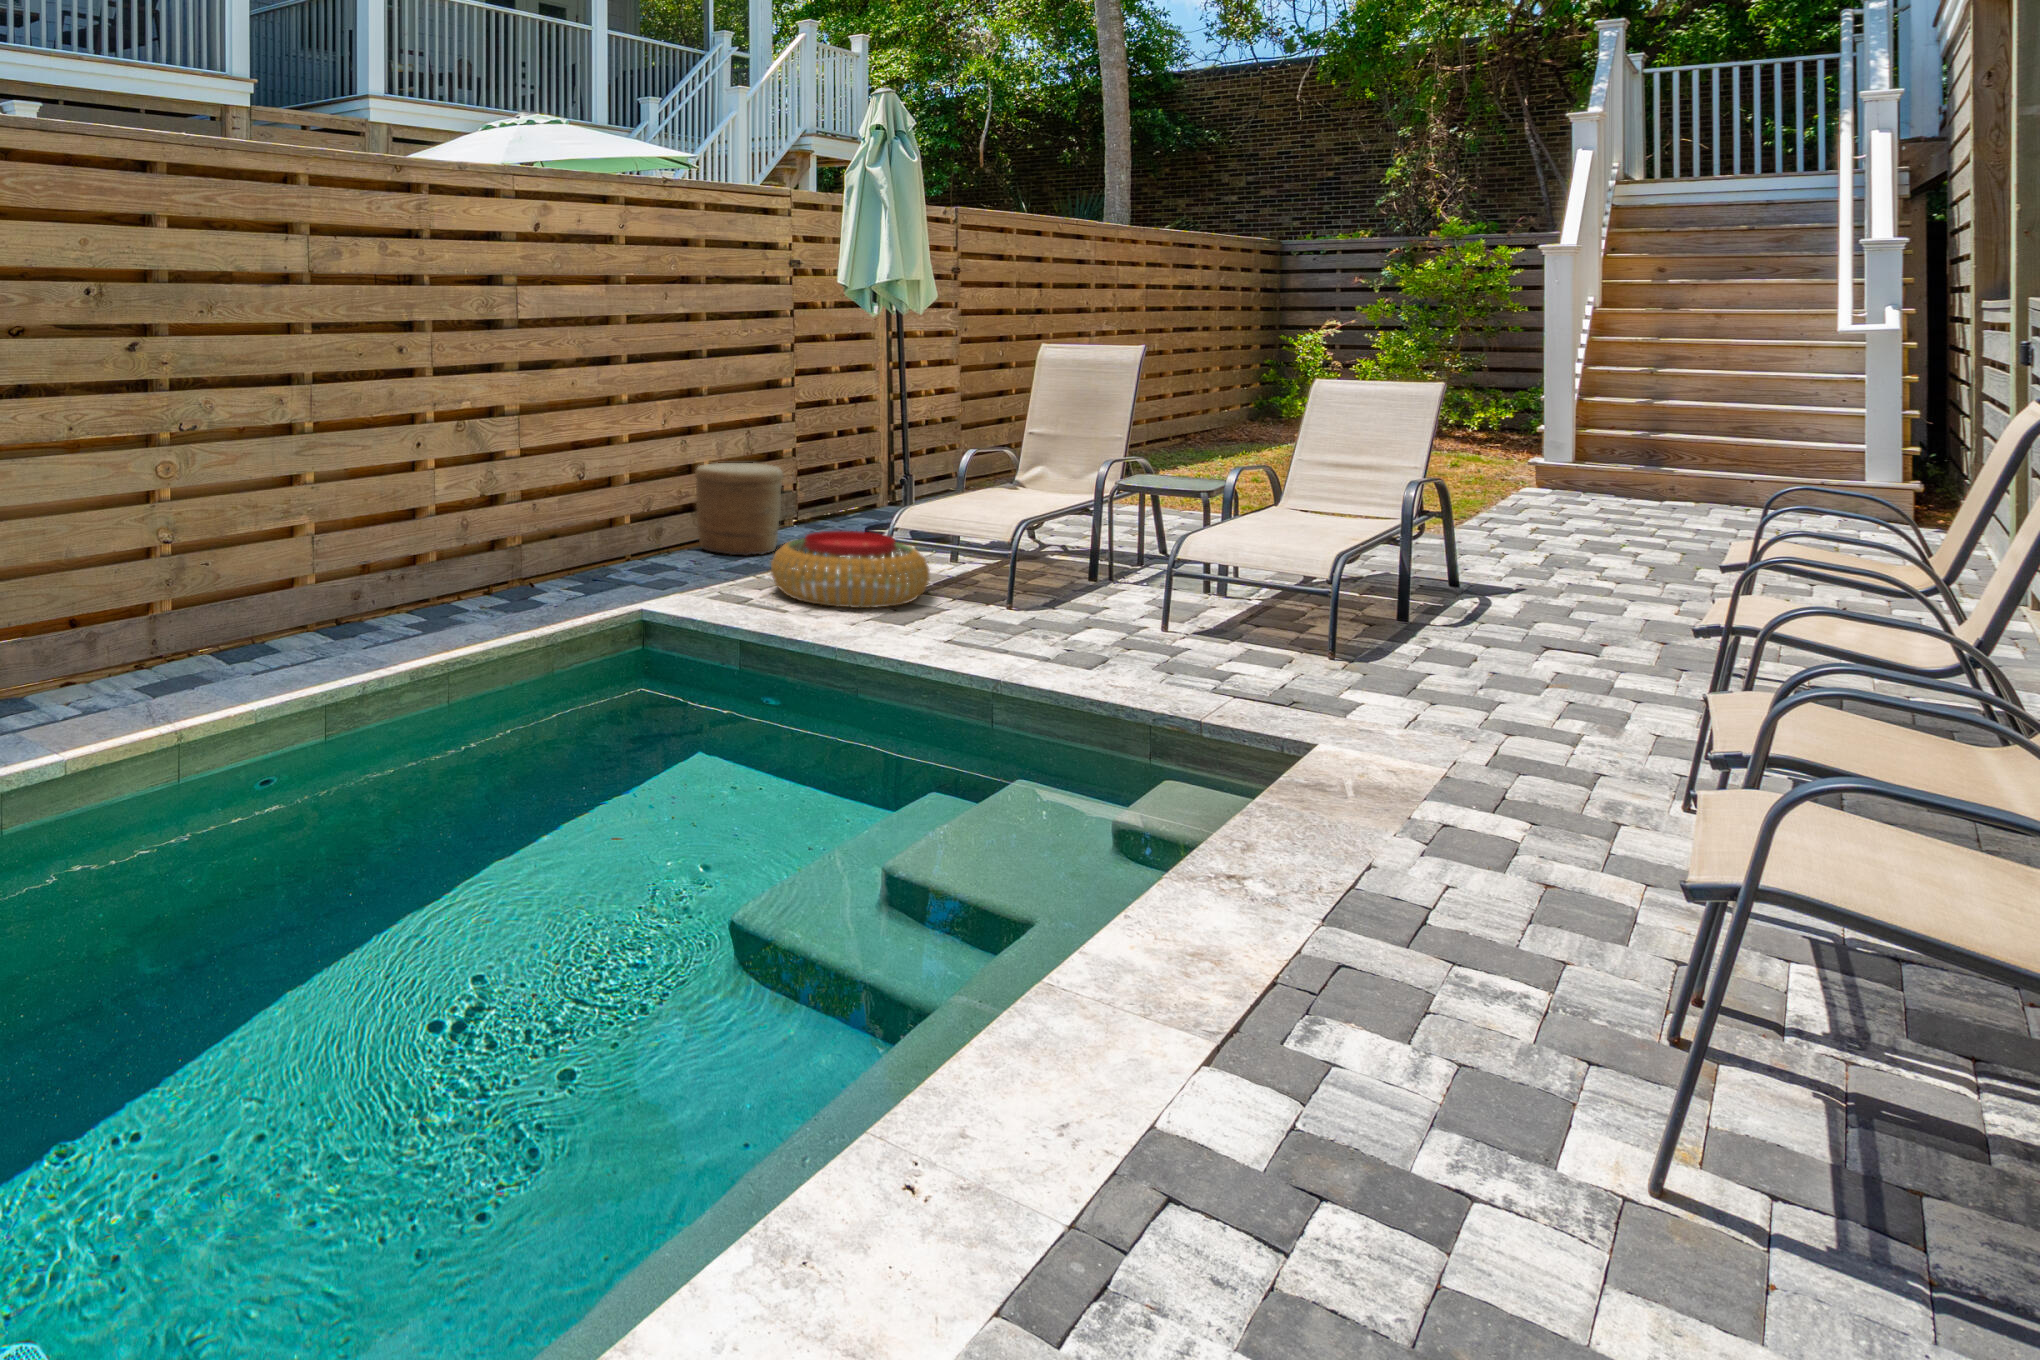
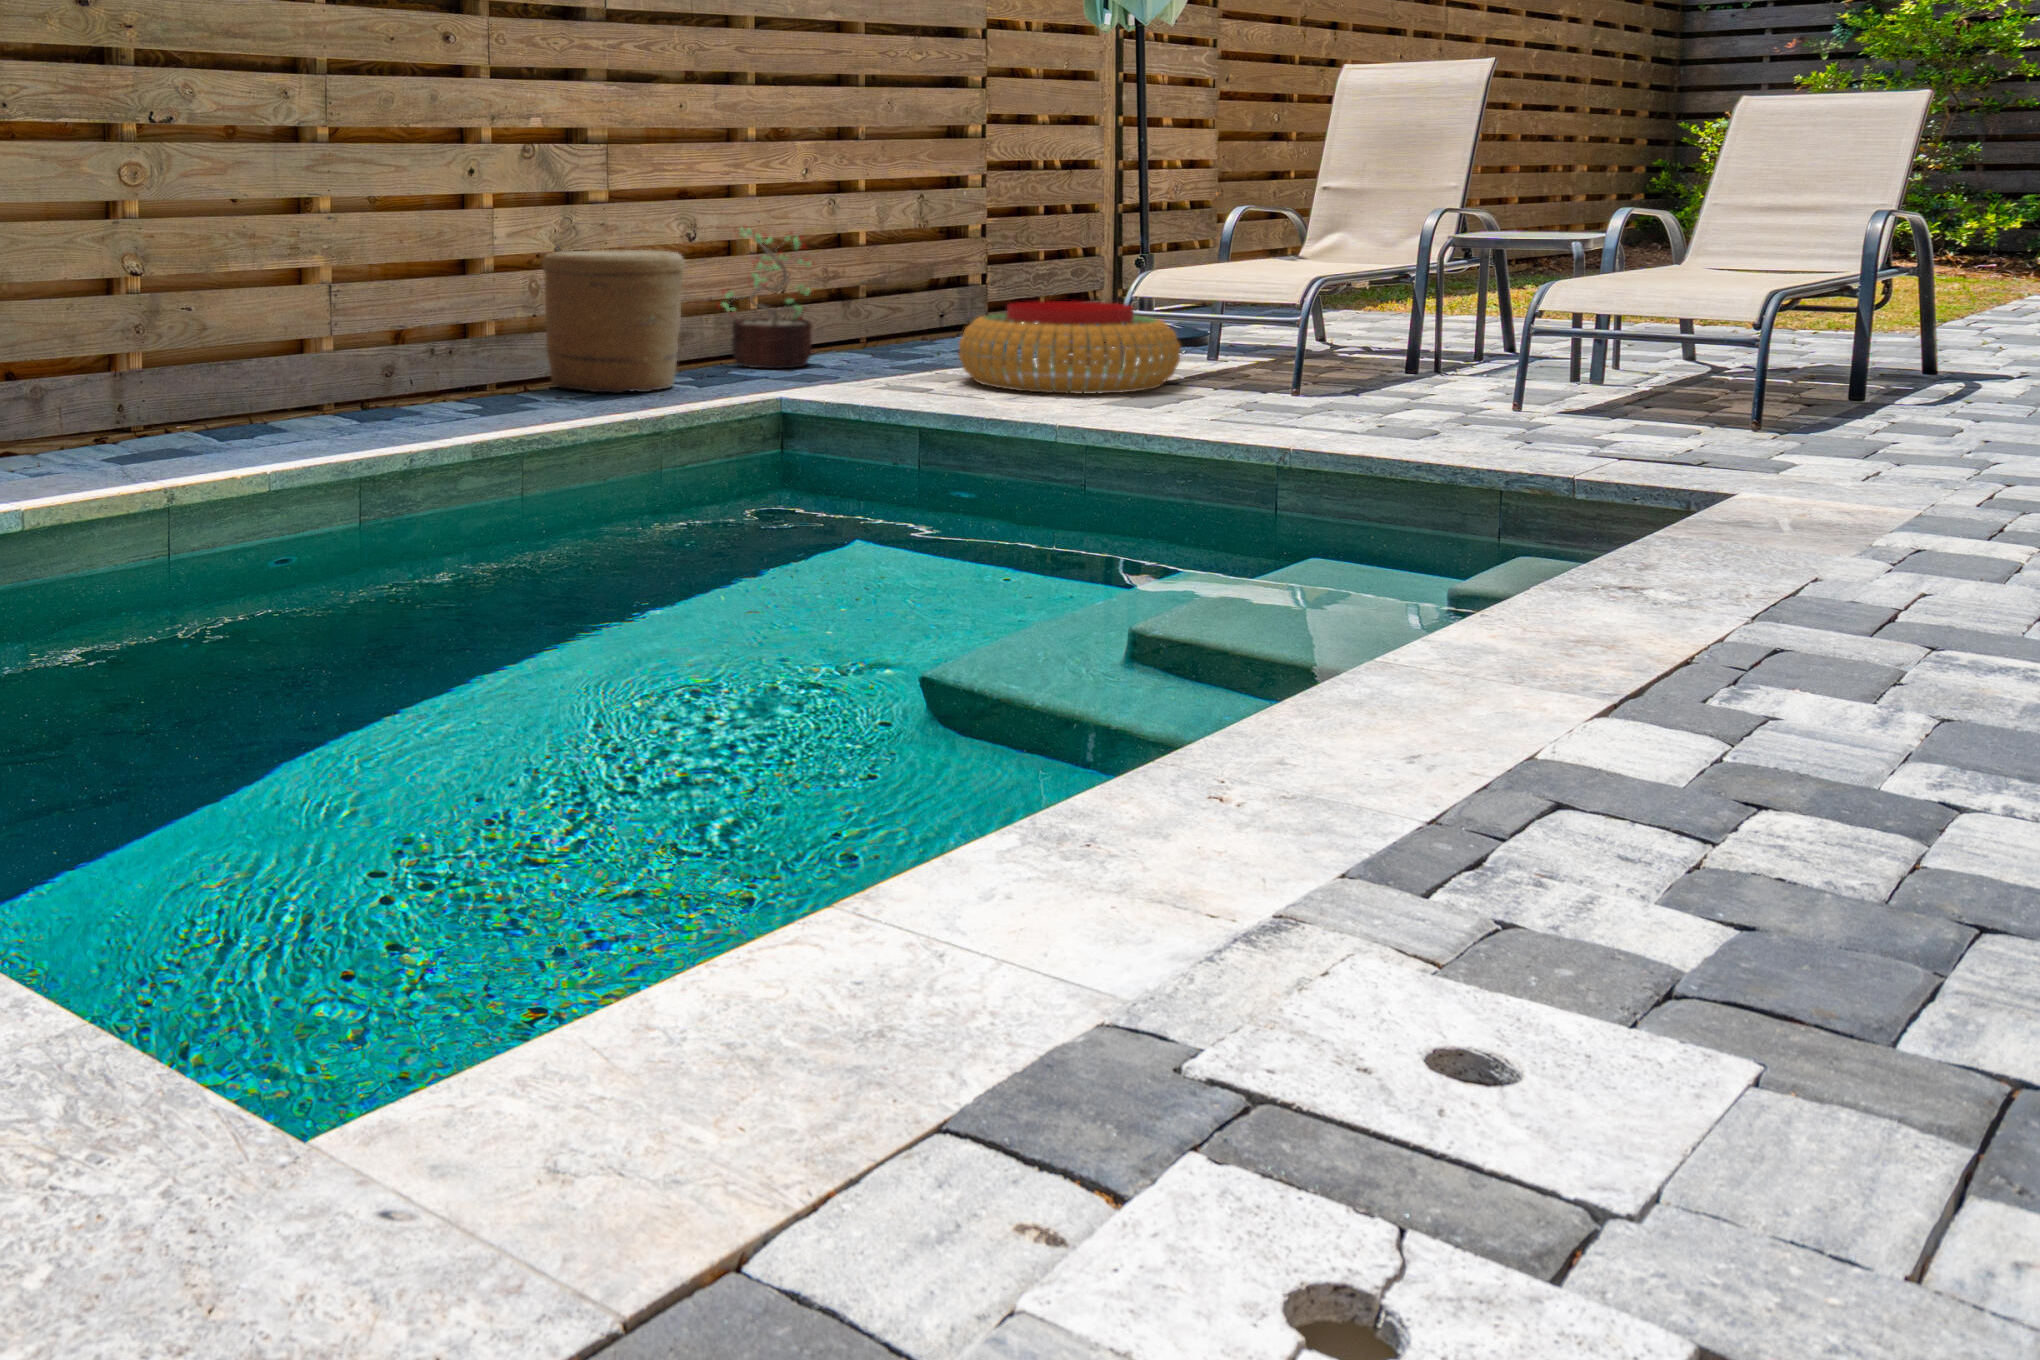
woven basket: present [695,463,783,555] -> present [542,250,685,393]
decorative plant: none [597,466,670,573] -> present [719,226,814,368]

